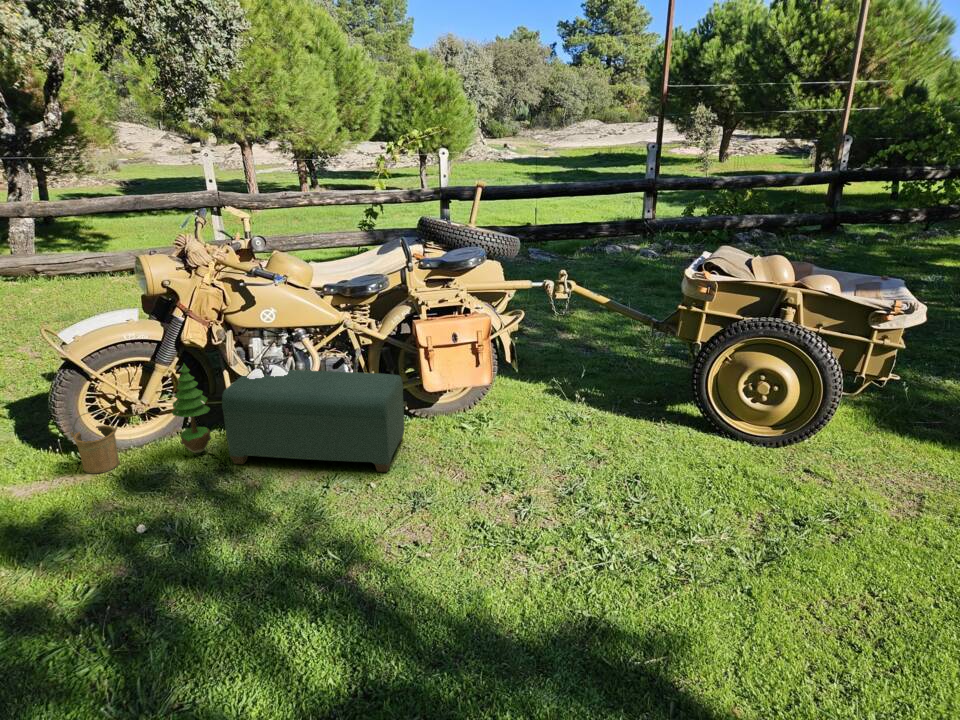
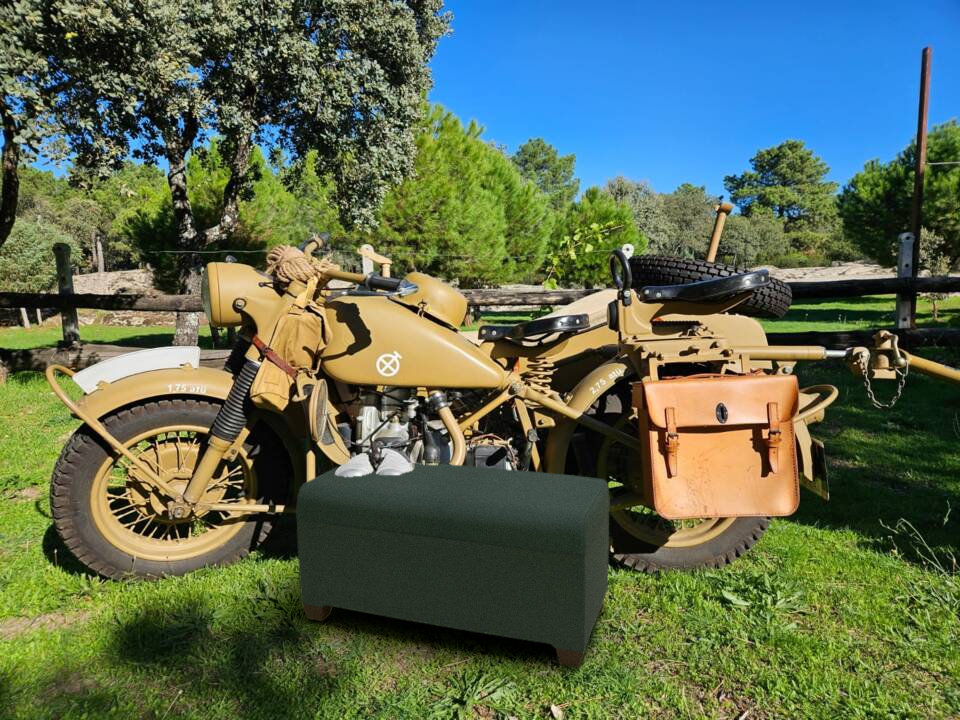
potted tree: present [172,364,211,453] -> none [223,435,285,594]
bucket: present [70,412,120,474] -> none [69,507,140,612]

